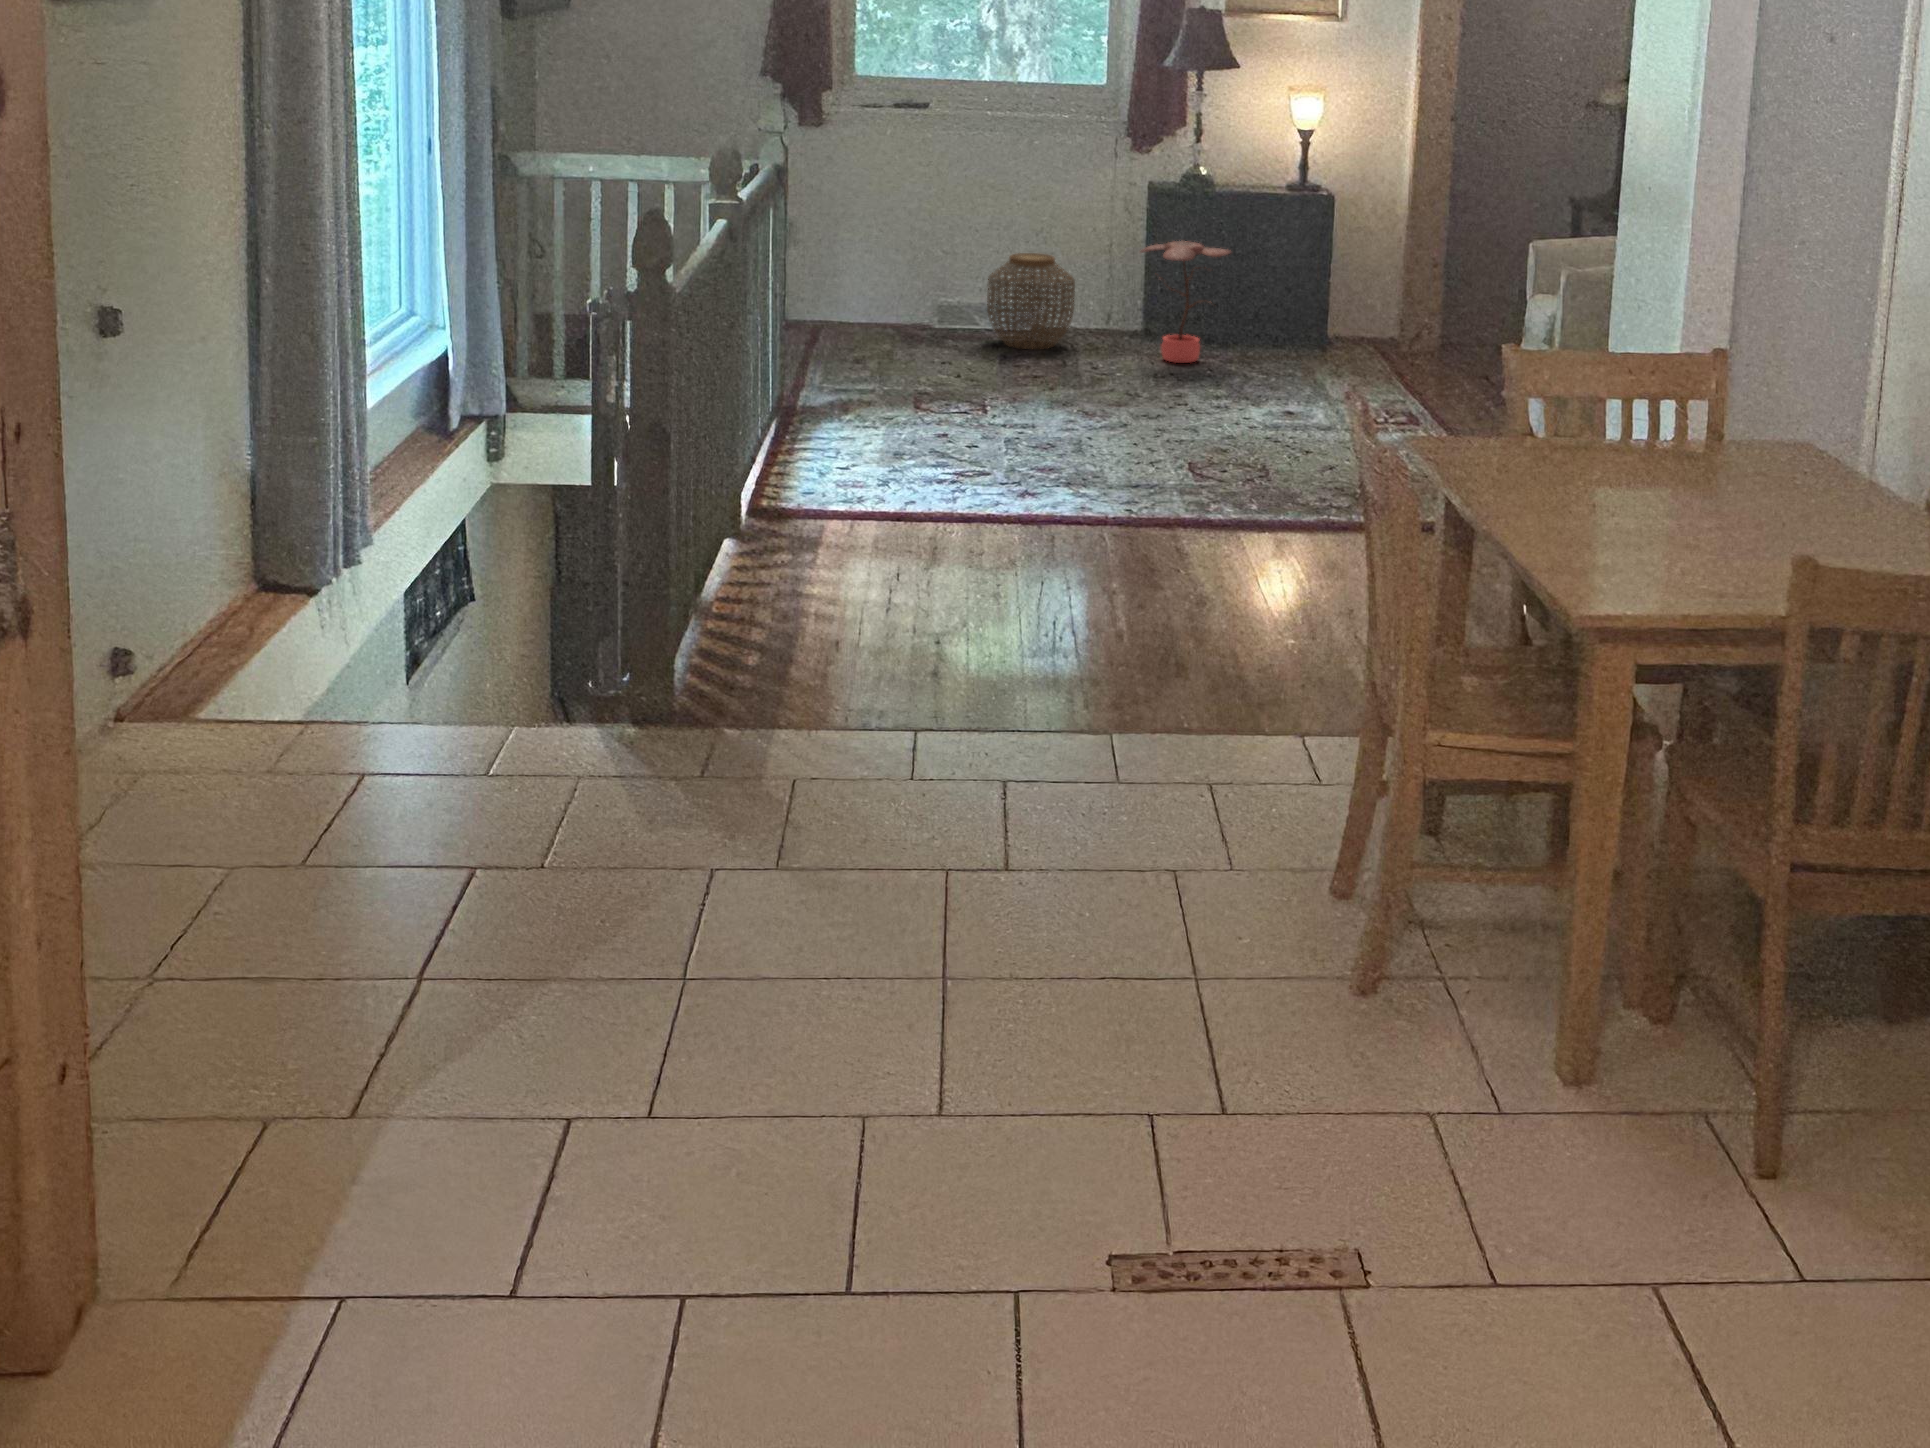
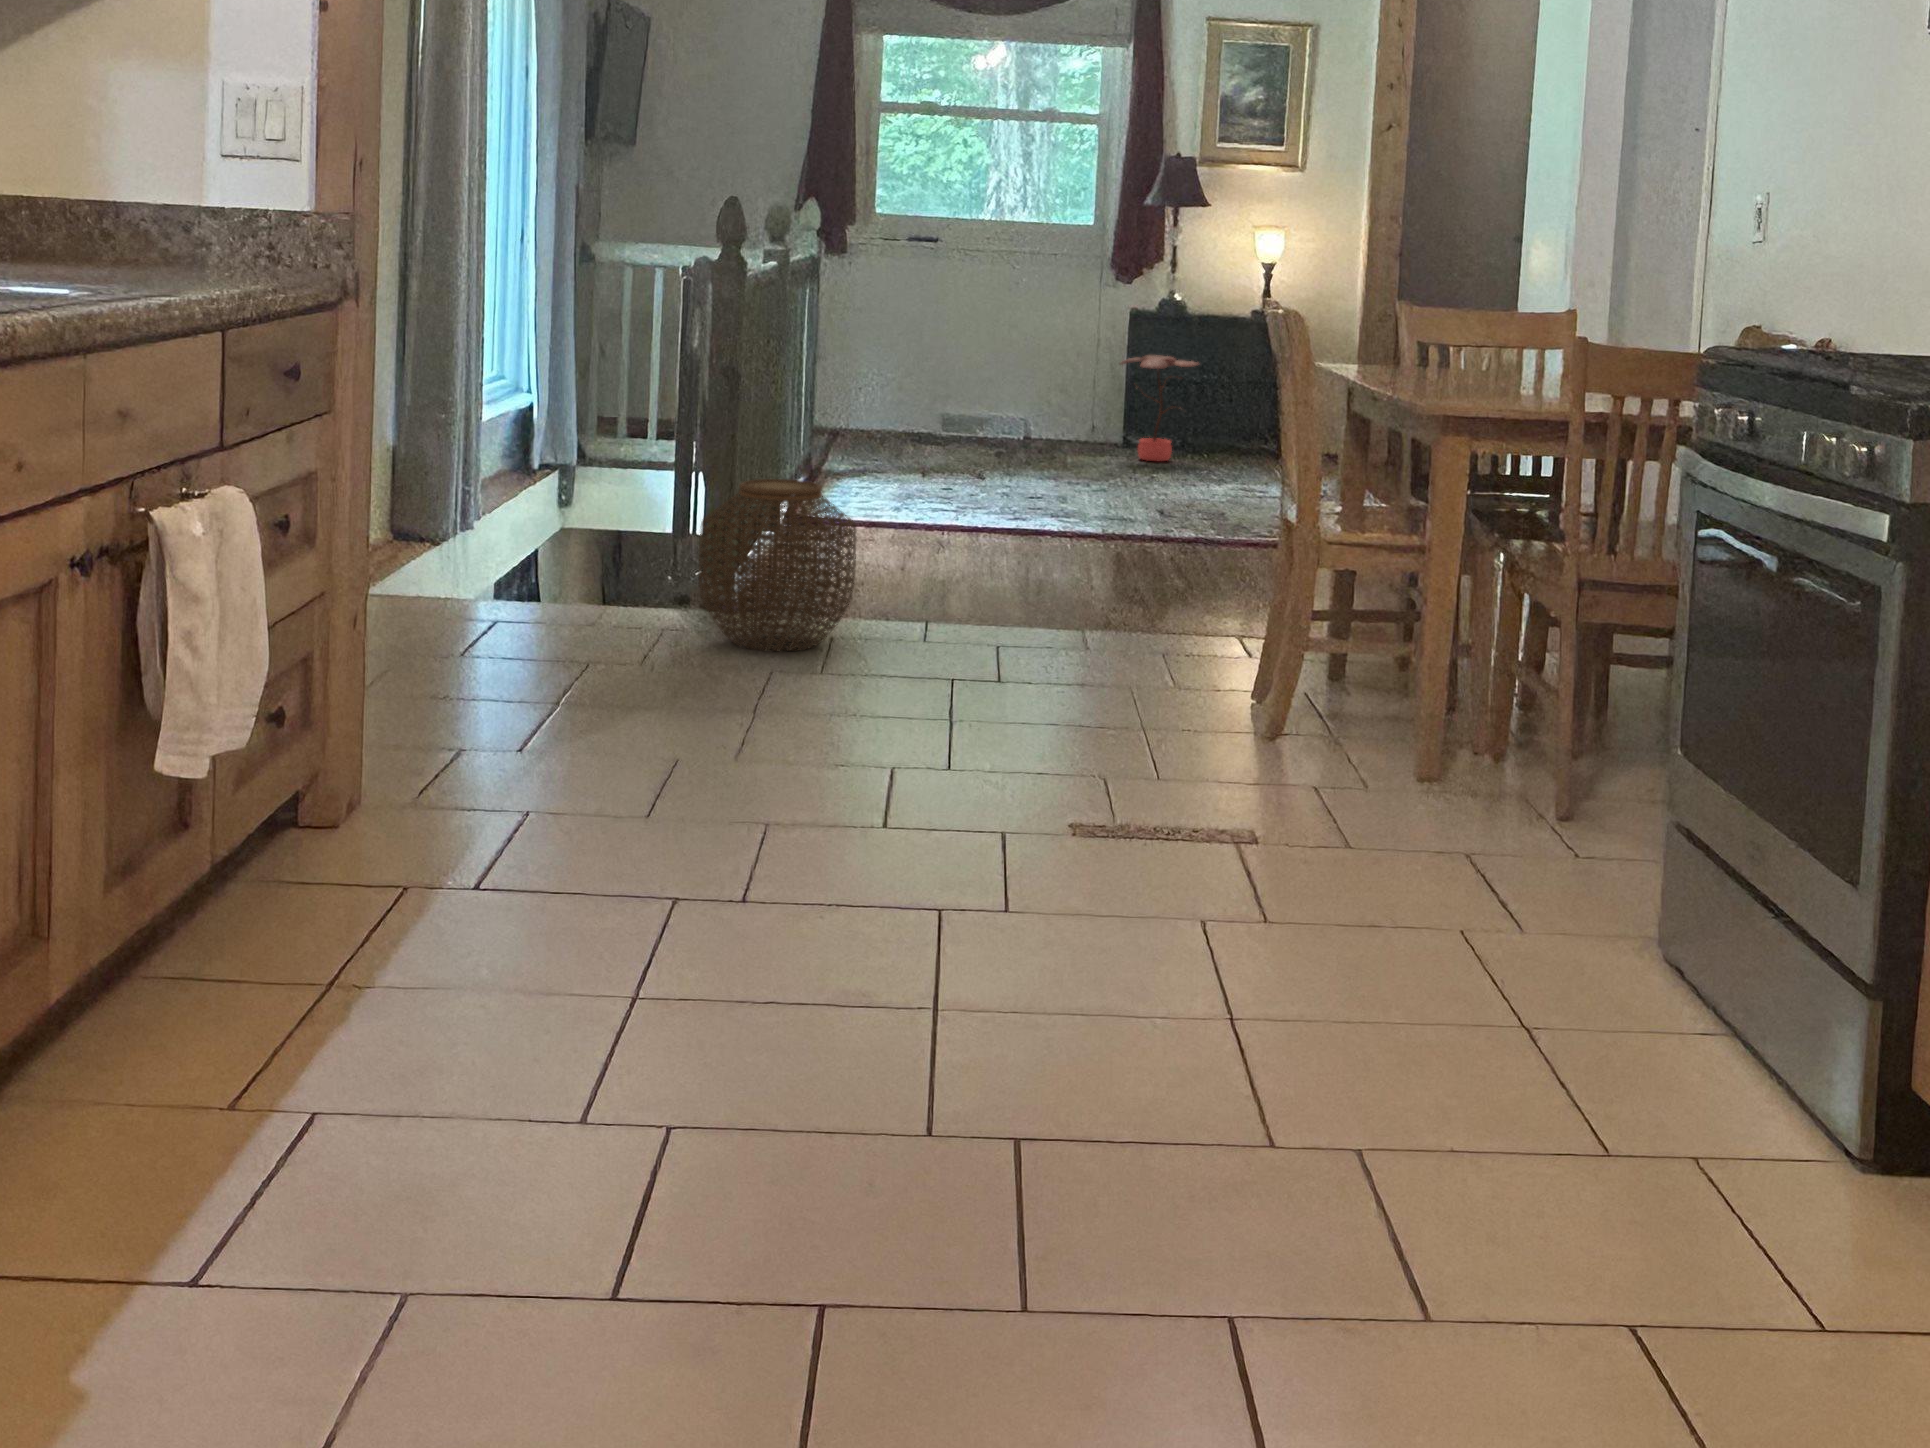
woven basket: present [987,253,1075,349] -> present [699,479,856,651]

